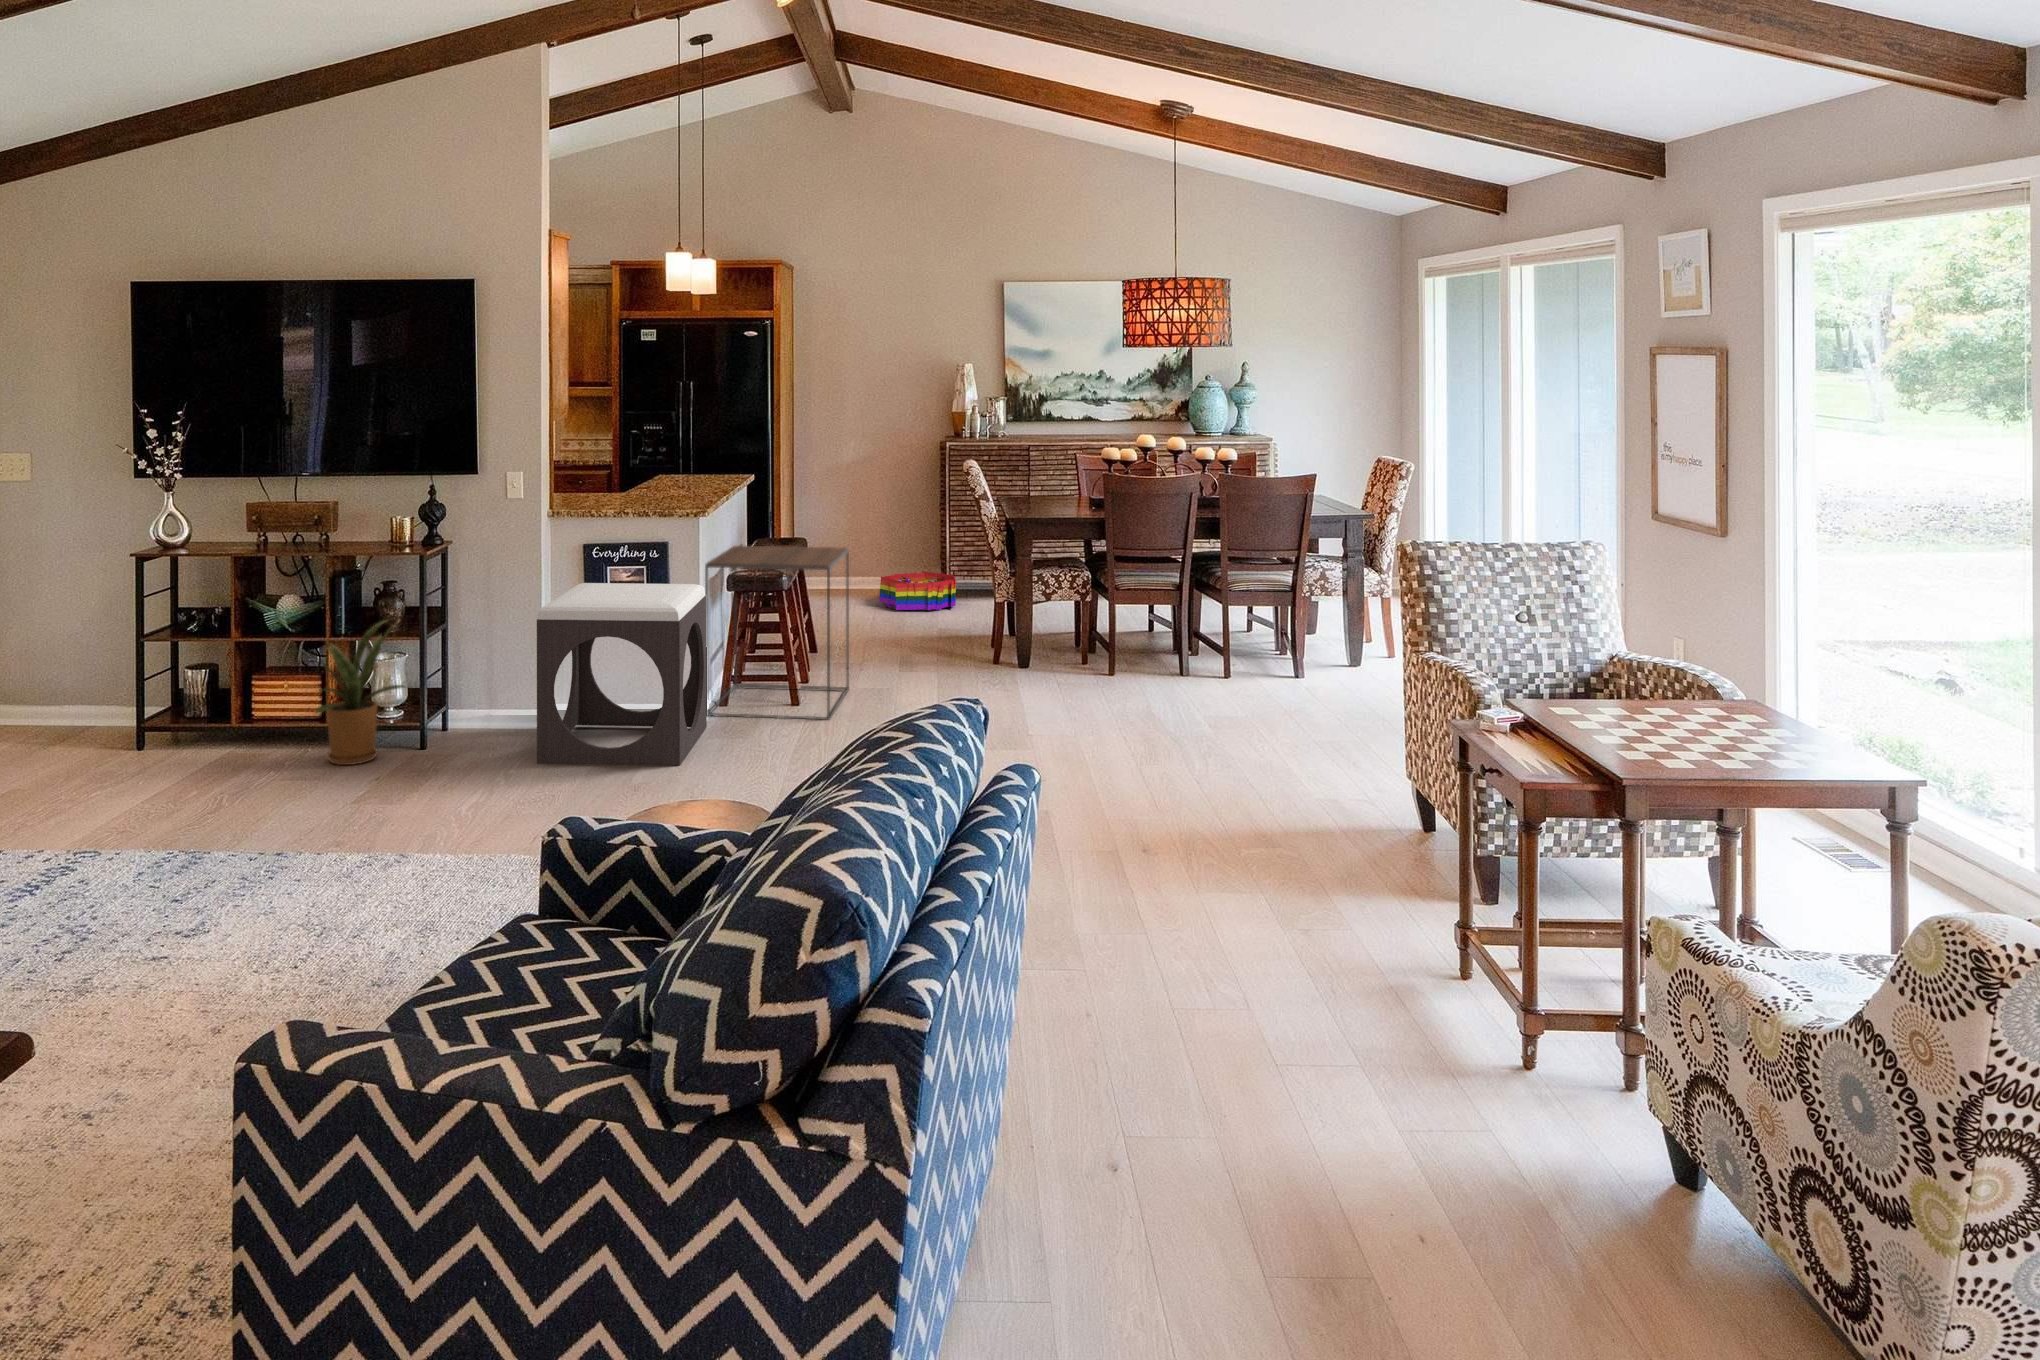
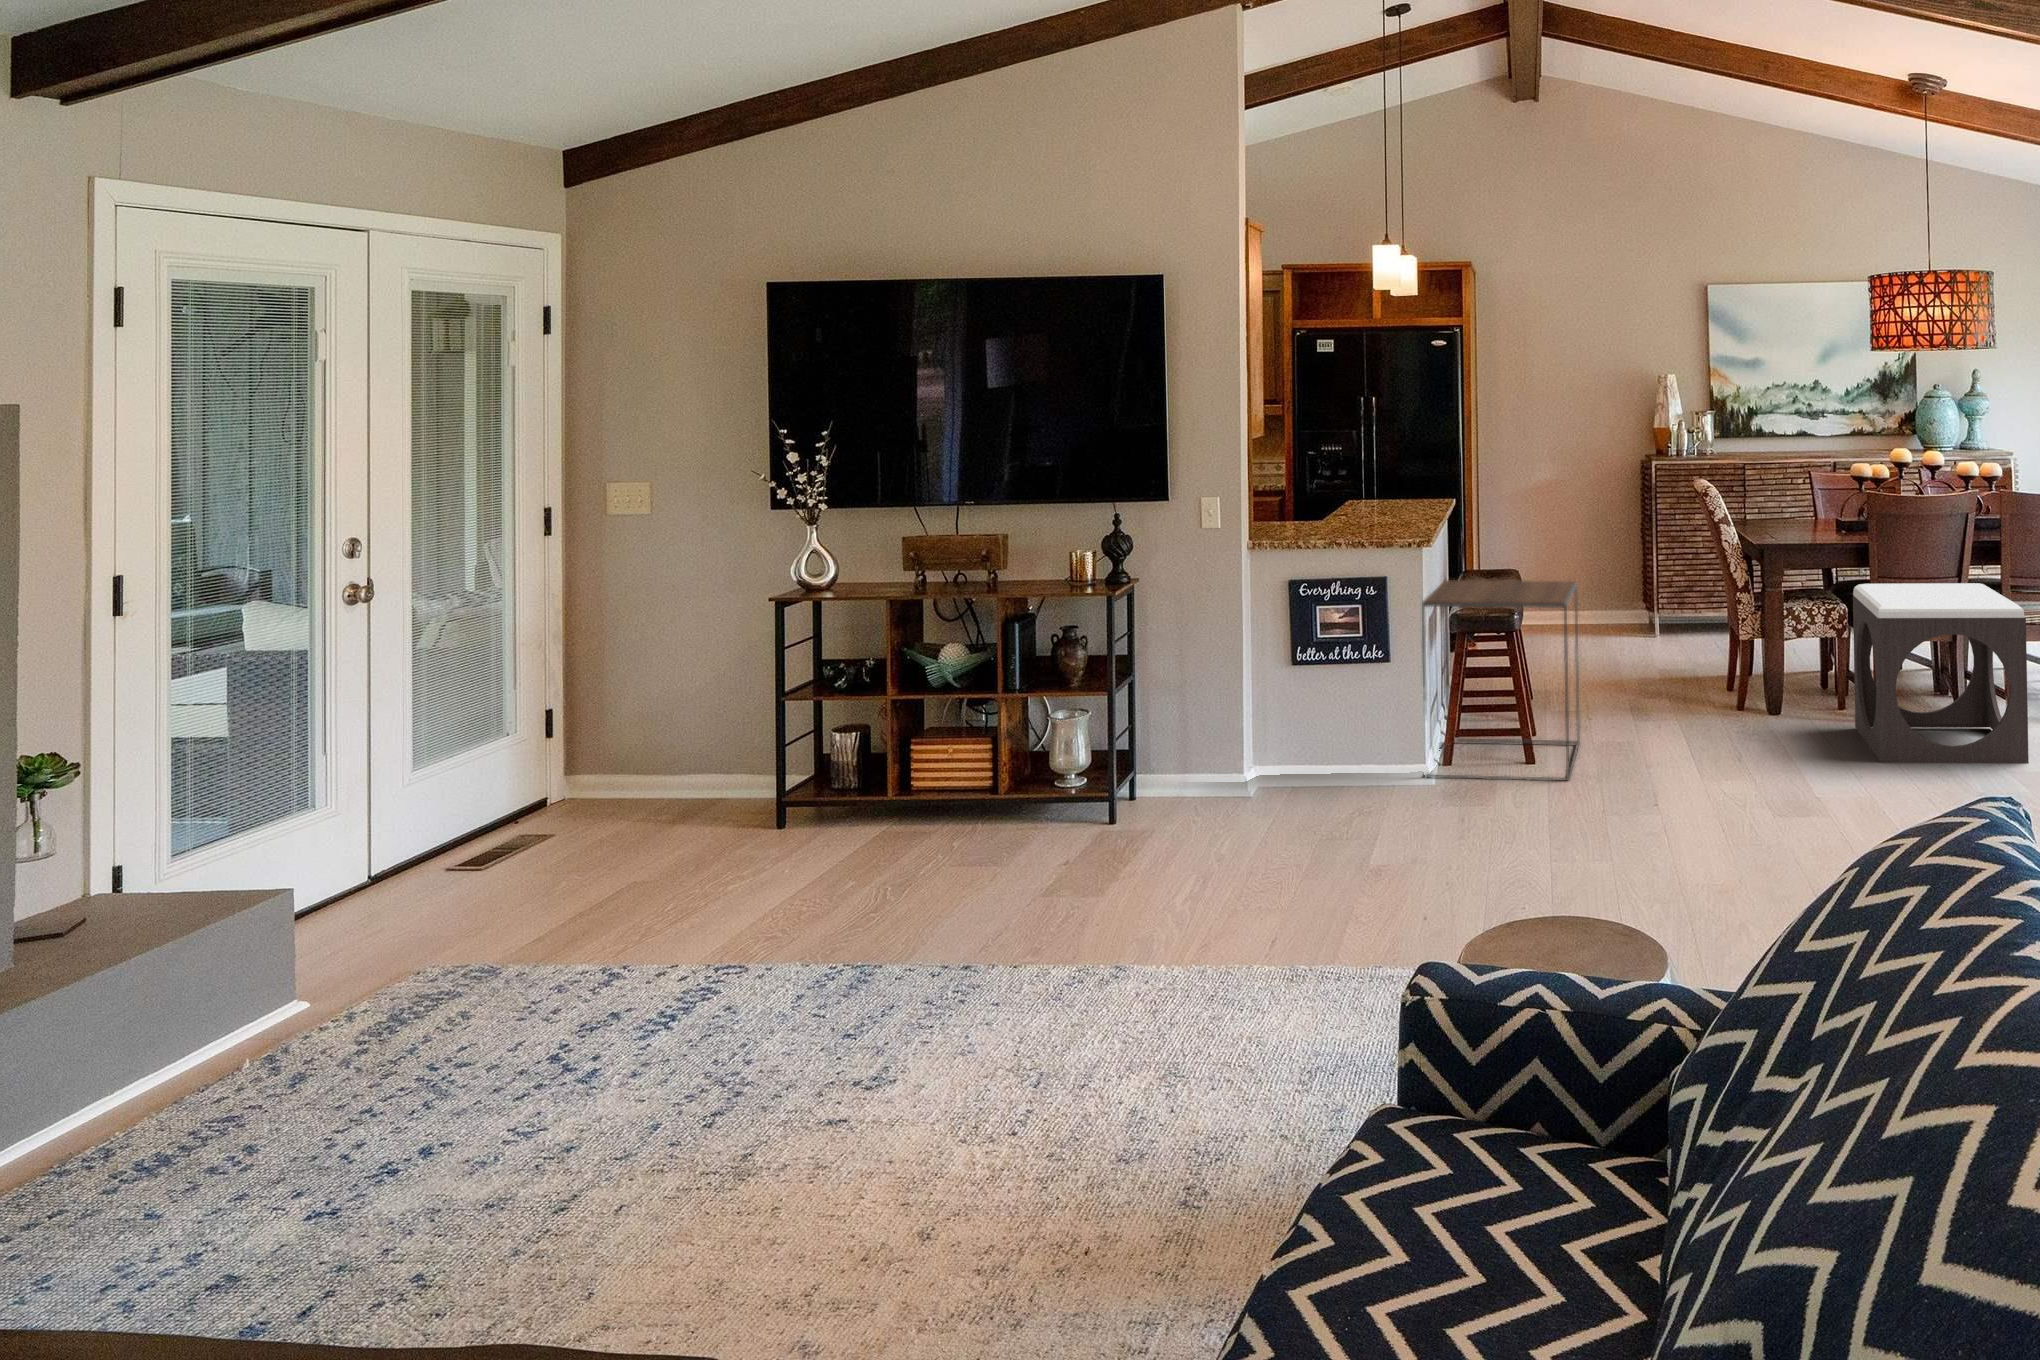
storage bin: present [879,571,956,610] -> none [1580,604,1666,648]
footstool: present [537,583,707,766] -> present [1853,583,2029,763]
house plant: present [313,619,406,765] -> none [946,669,1096,845]

